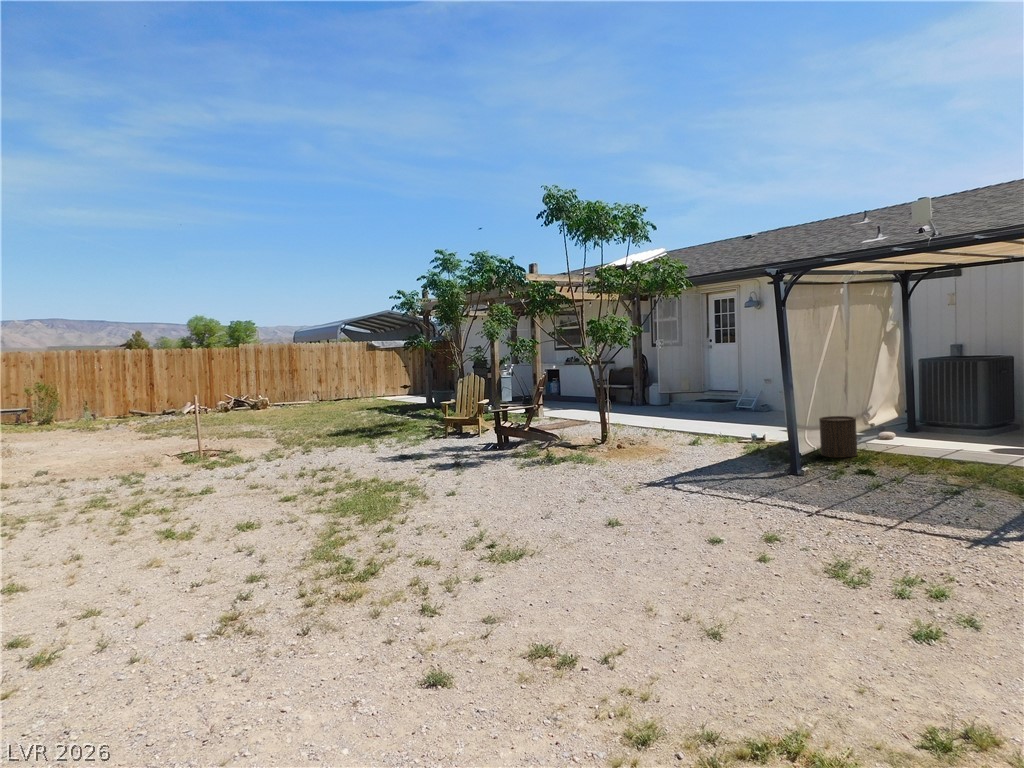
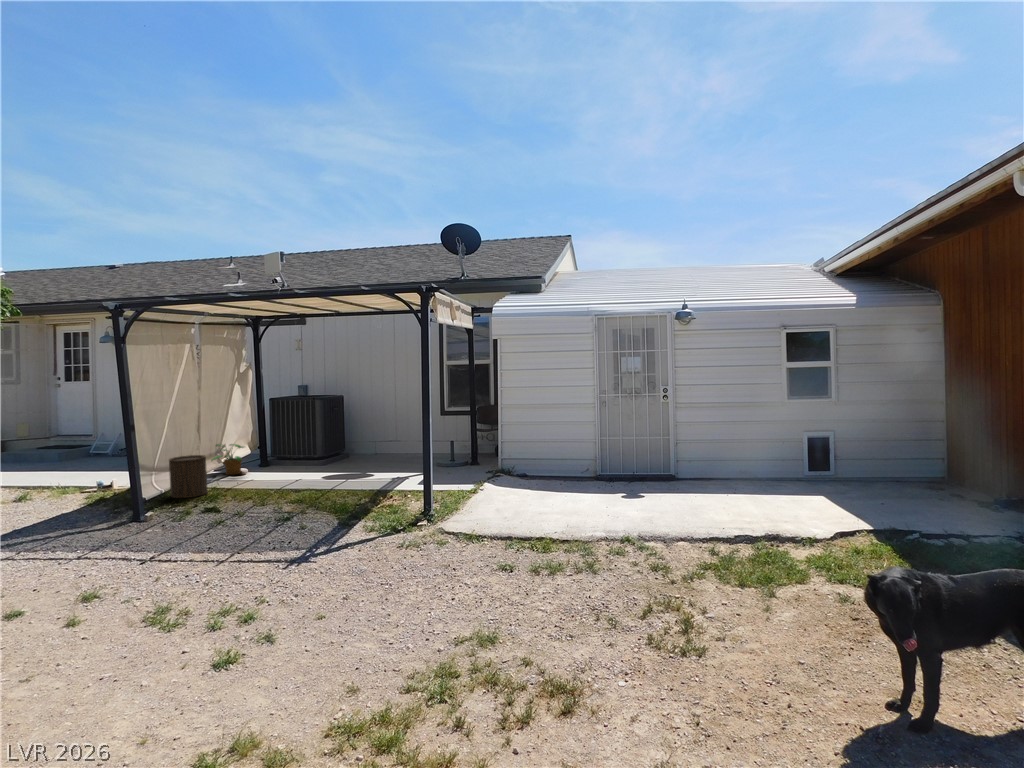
potted plant: none [856,406,895,439] -> present [211,444,244,475]

